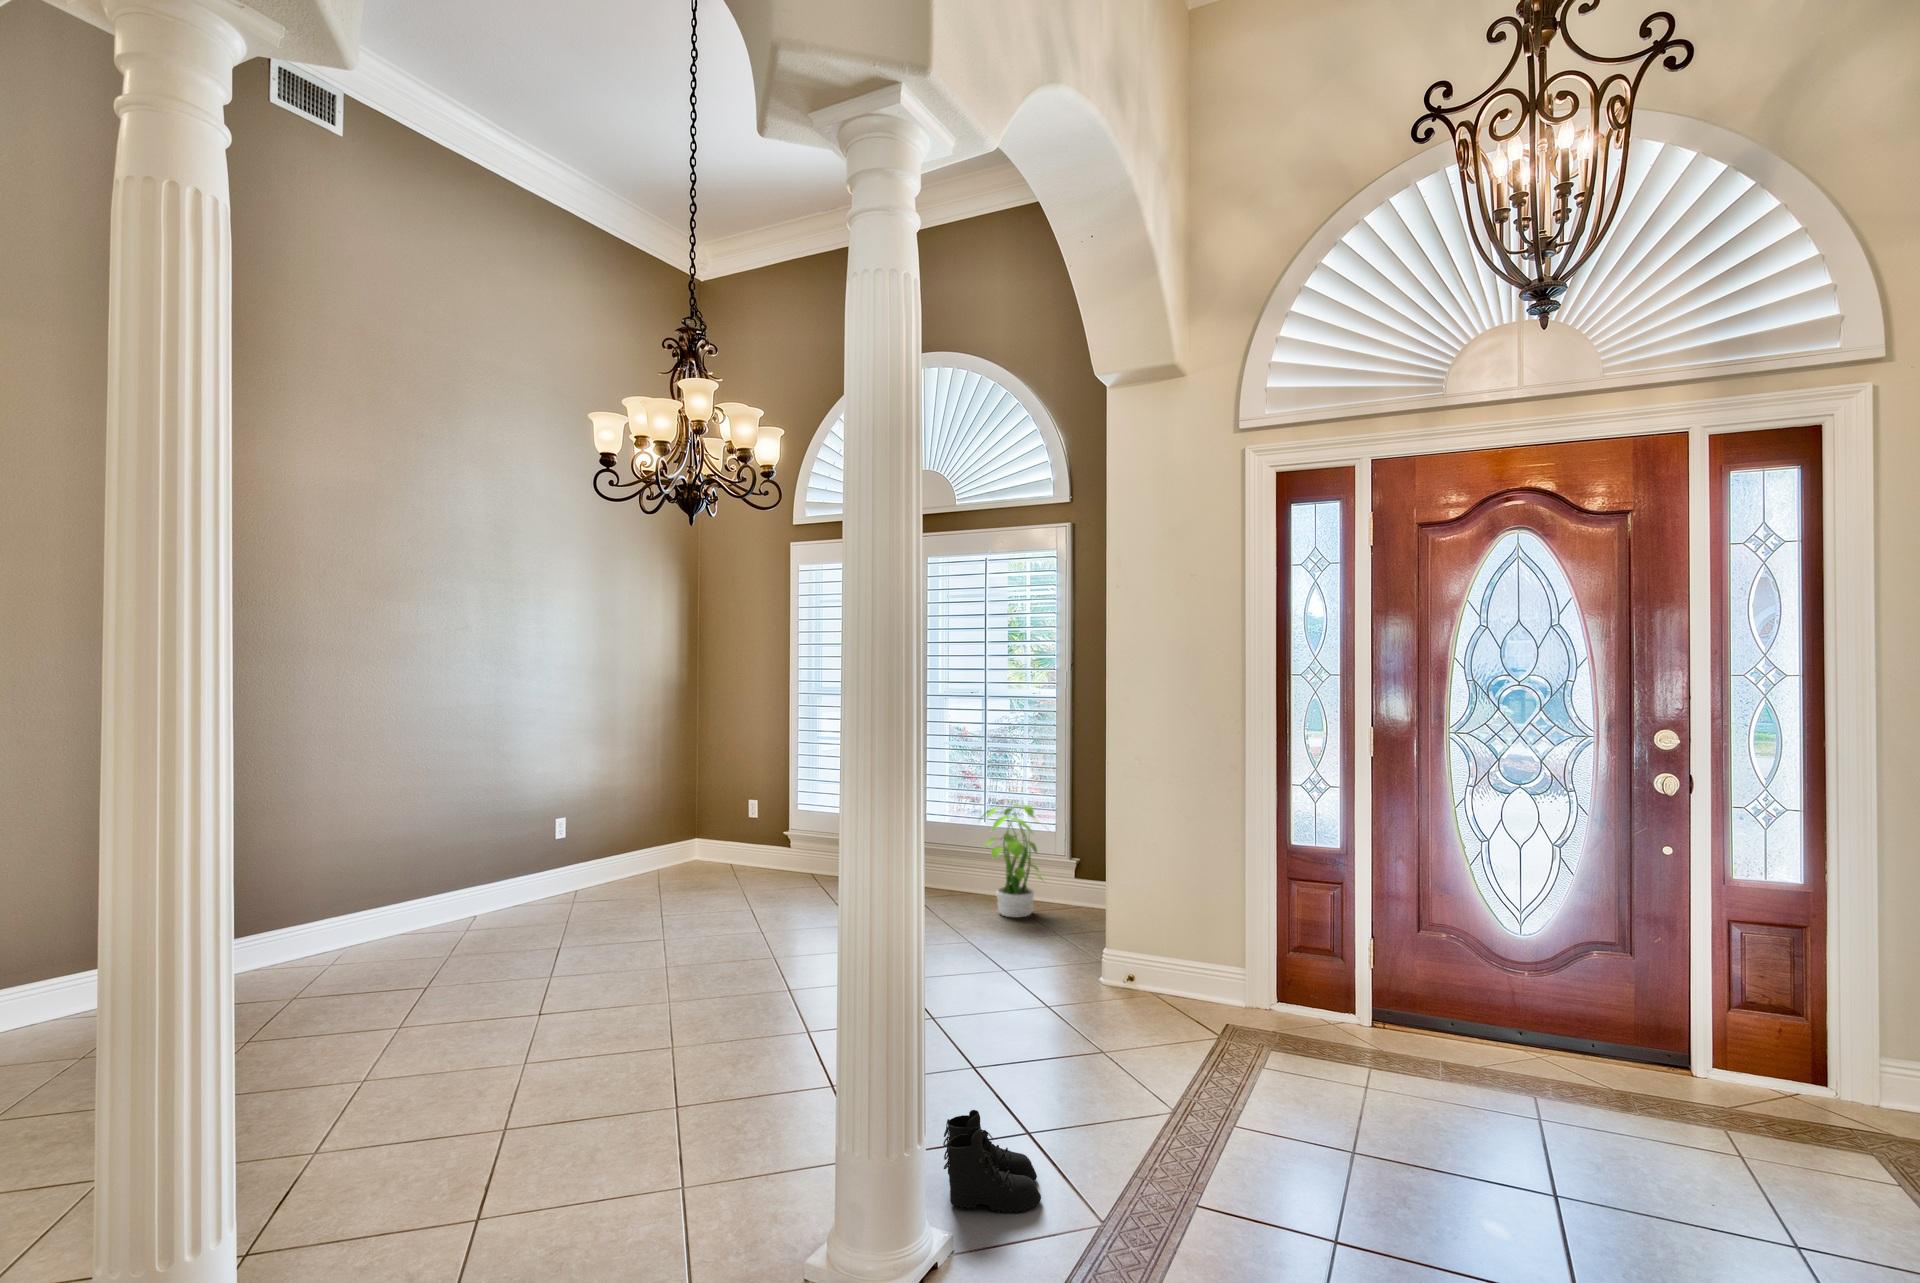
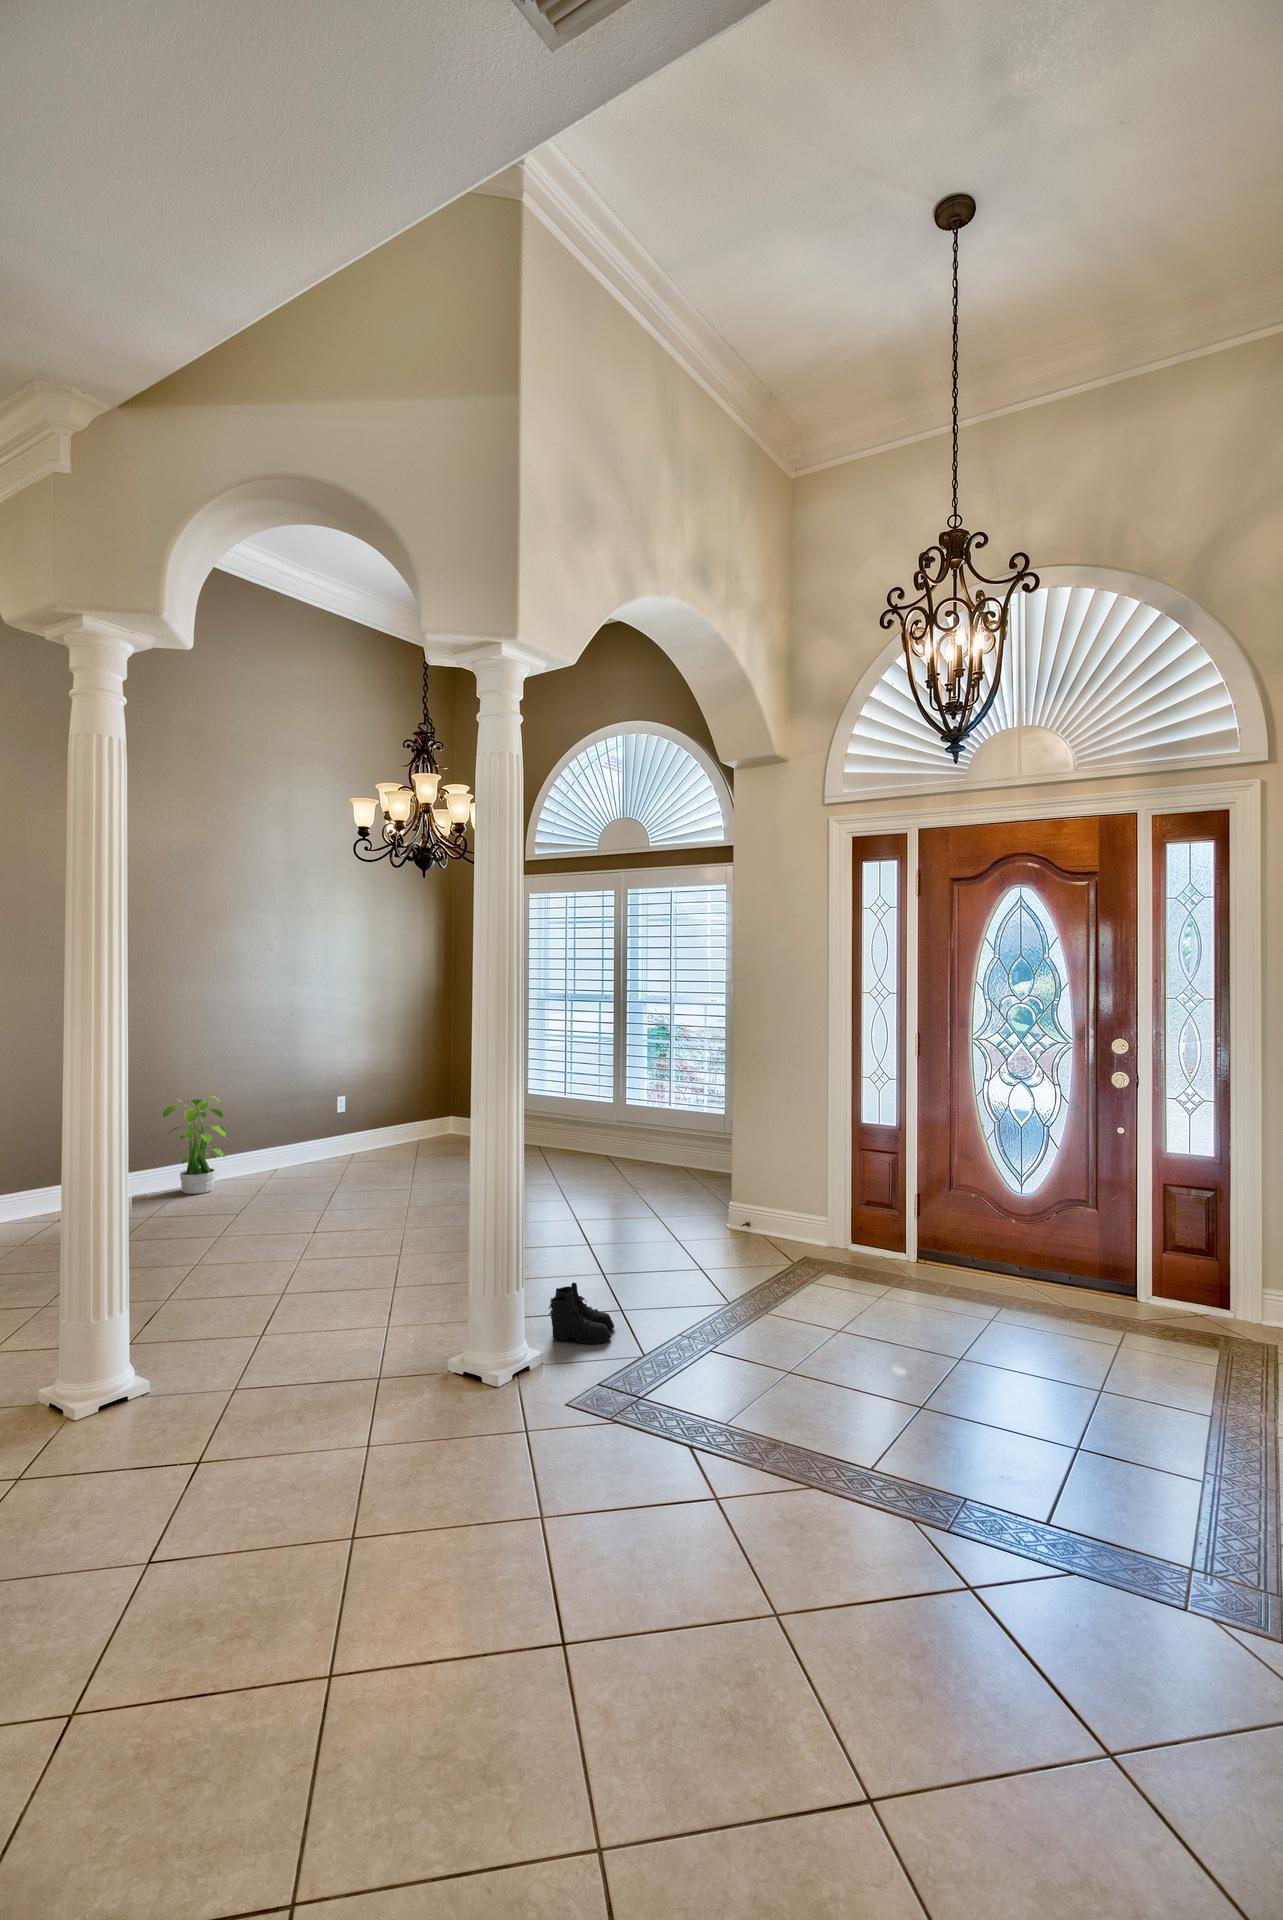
potted plant: present [980,804,1043,917] -> present [162,1096,228,1194]

